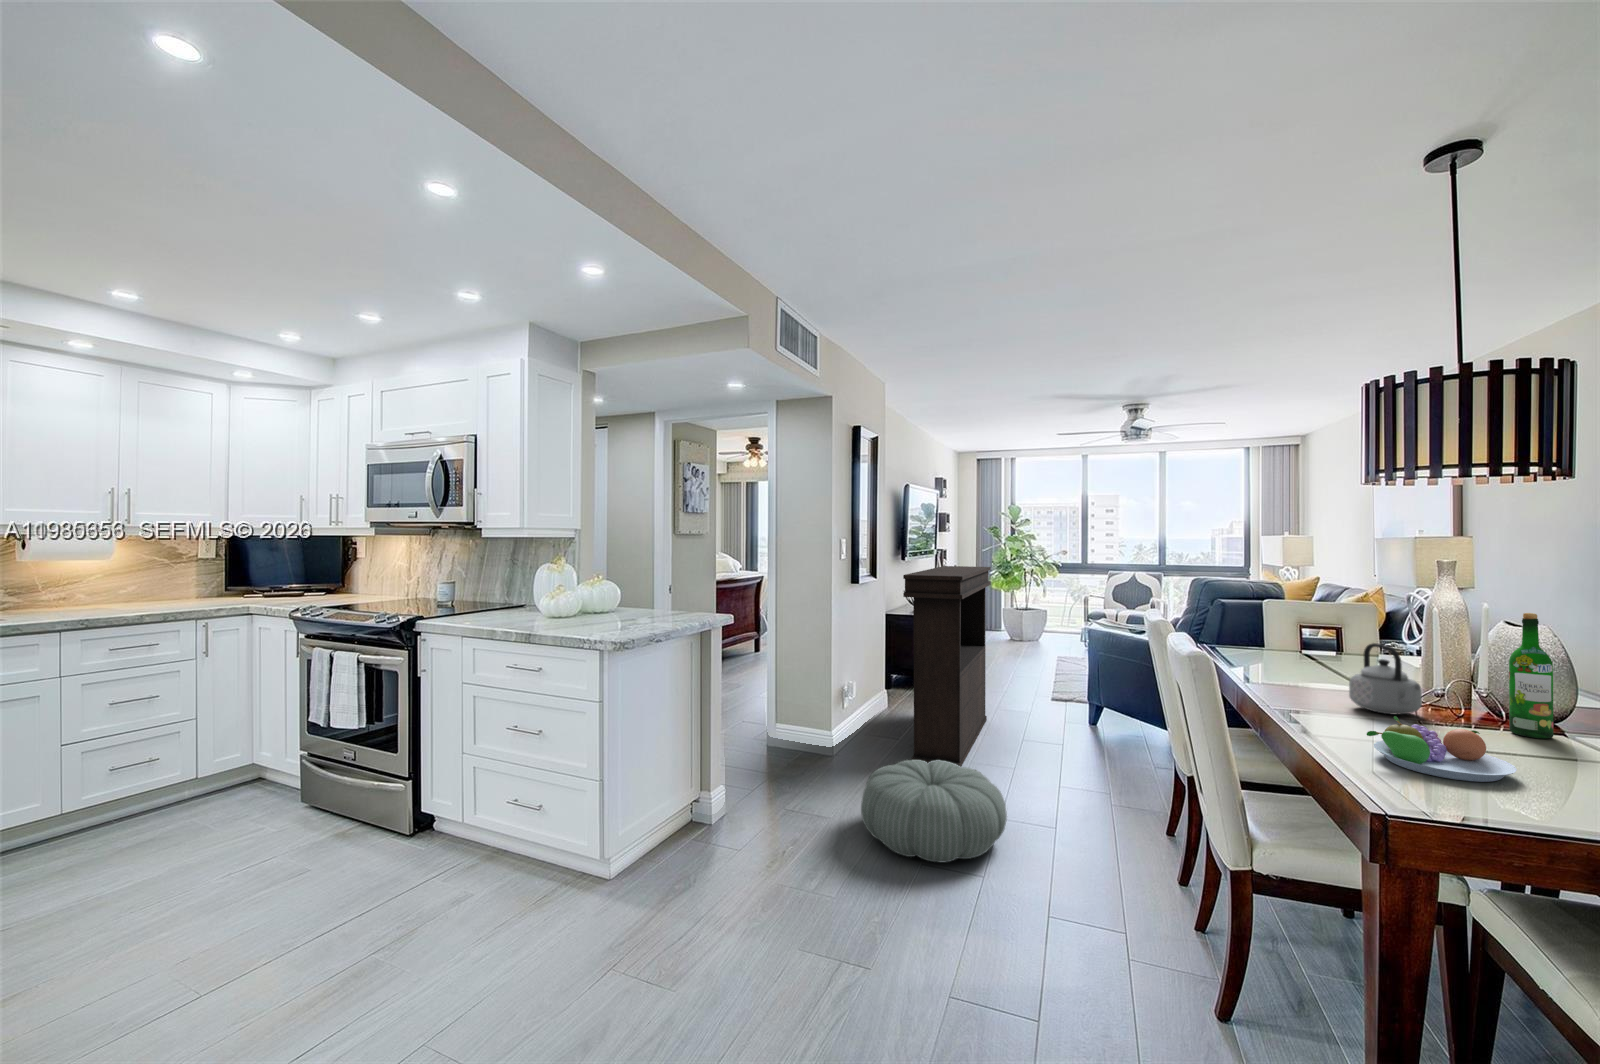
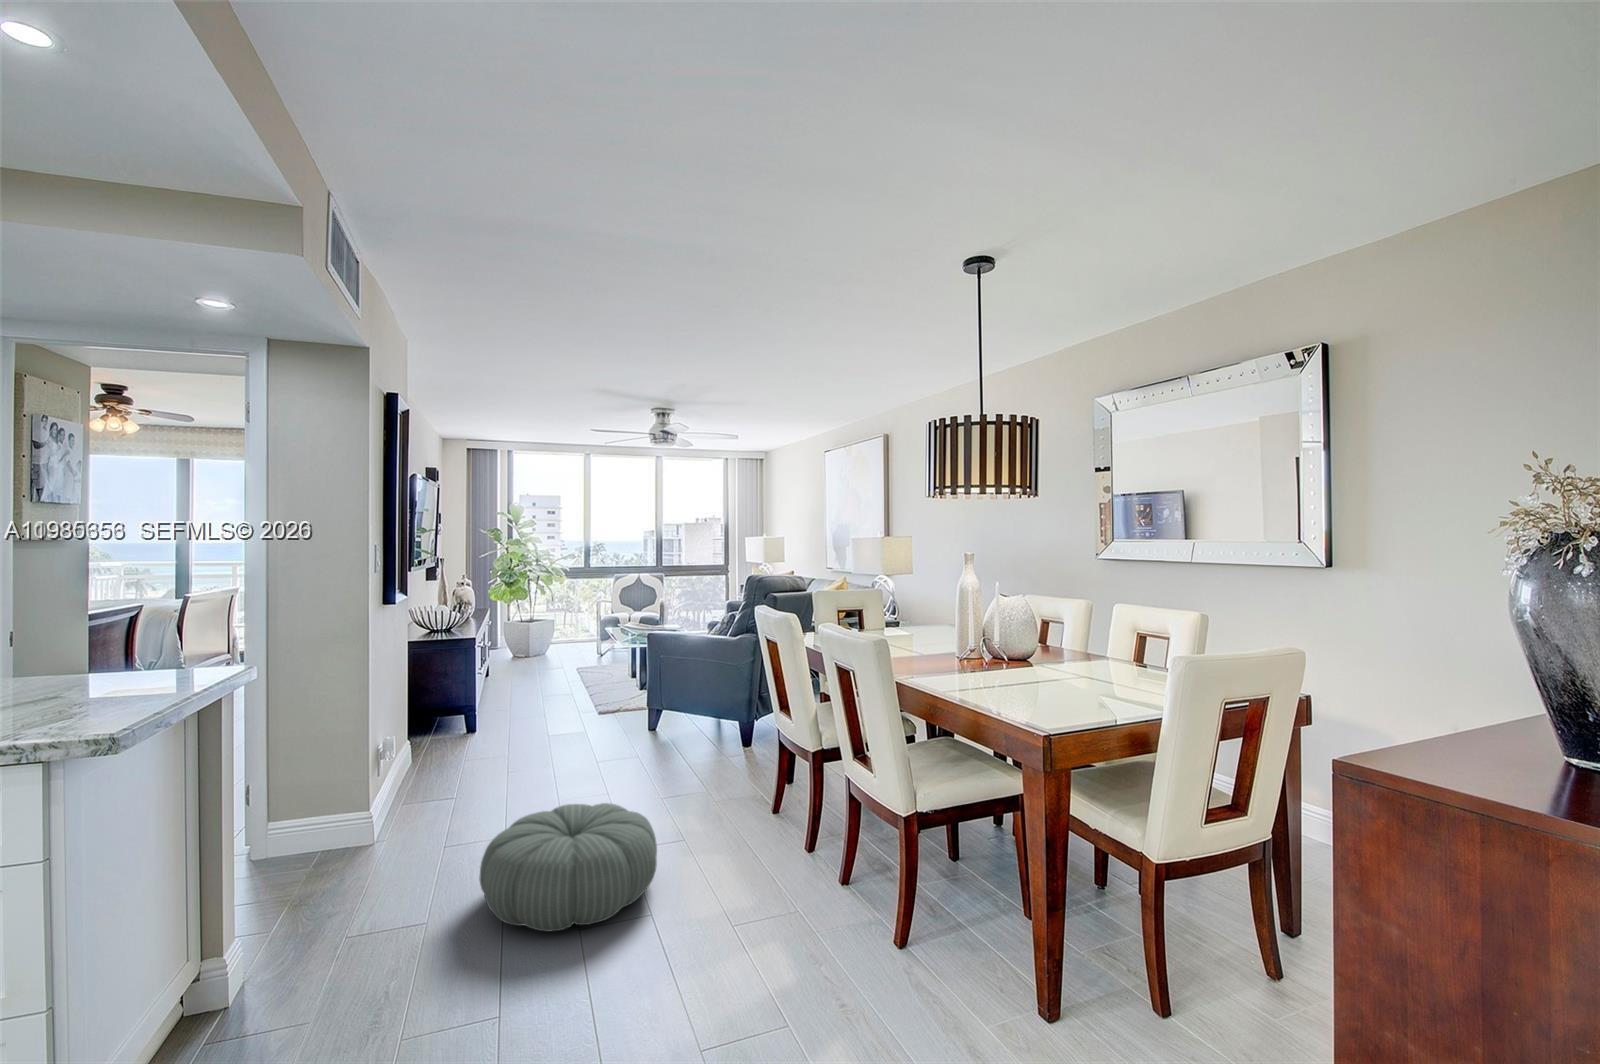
console table: present [903,566,991,767] -> none [482,574,559,822]
wine bottle: present [1509,613,1553,739] -> none [1014,588,1034,671]
teapot: present [1349,643,1422,714] -> none [929,618,975,670]
fruit bowl: present [1367,716,1517,782] -> none [987,668,1062,705]

